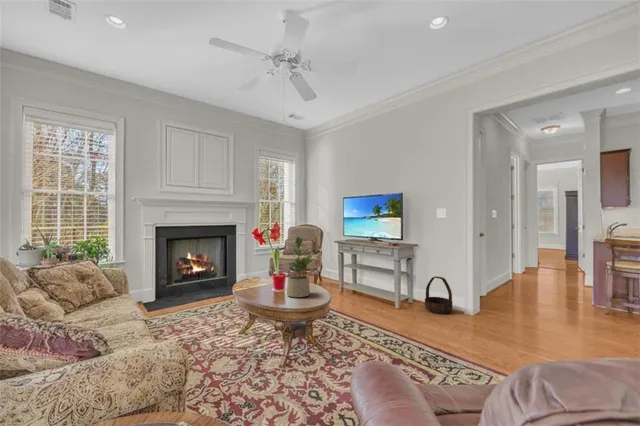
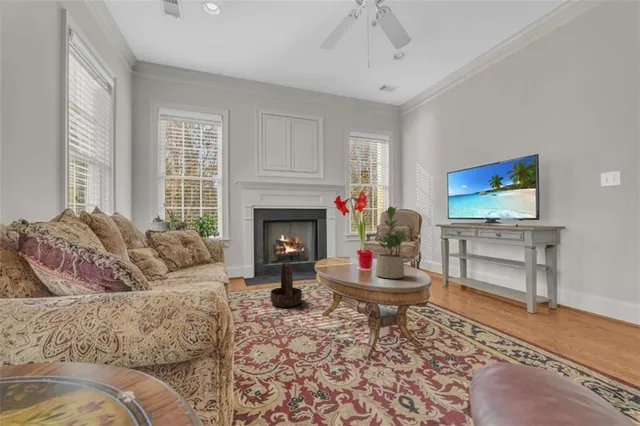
basket: present [425,276,453,314] -> present [271,262,302,307]

